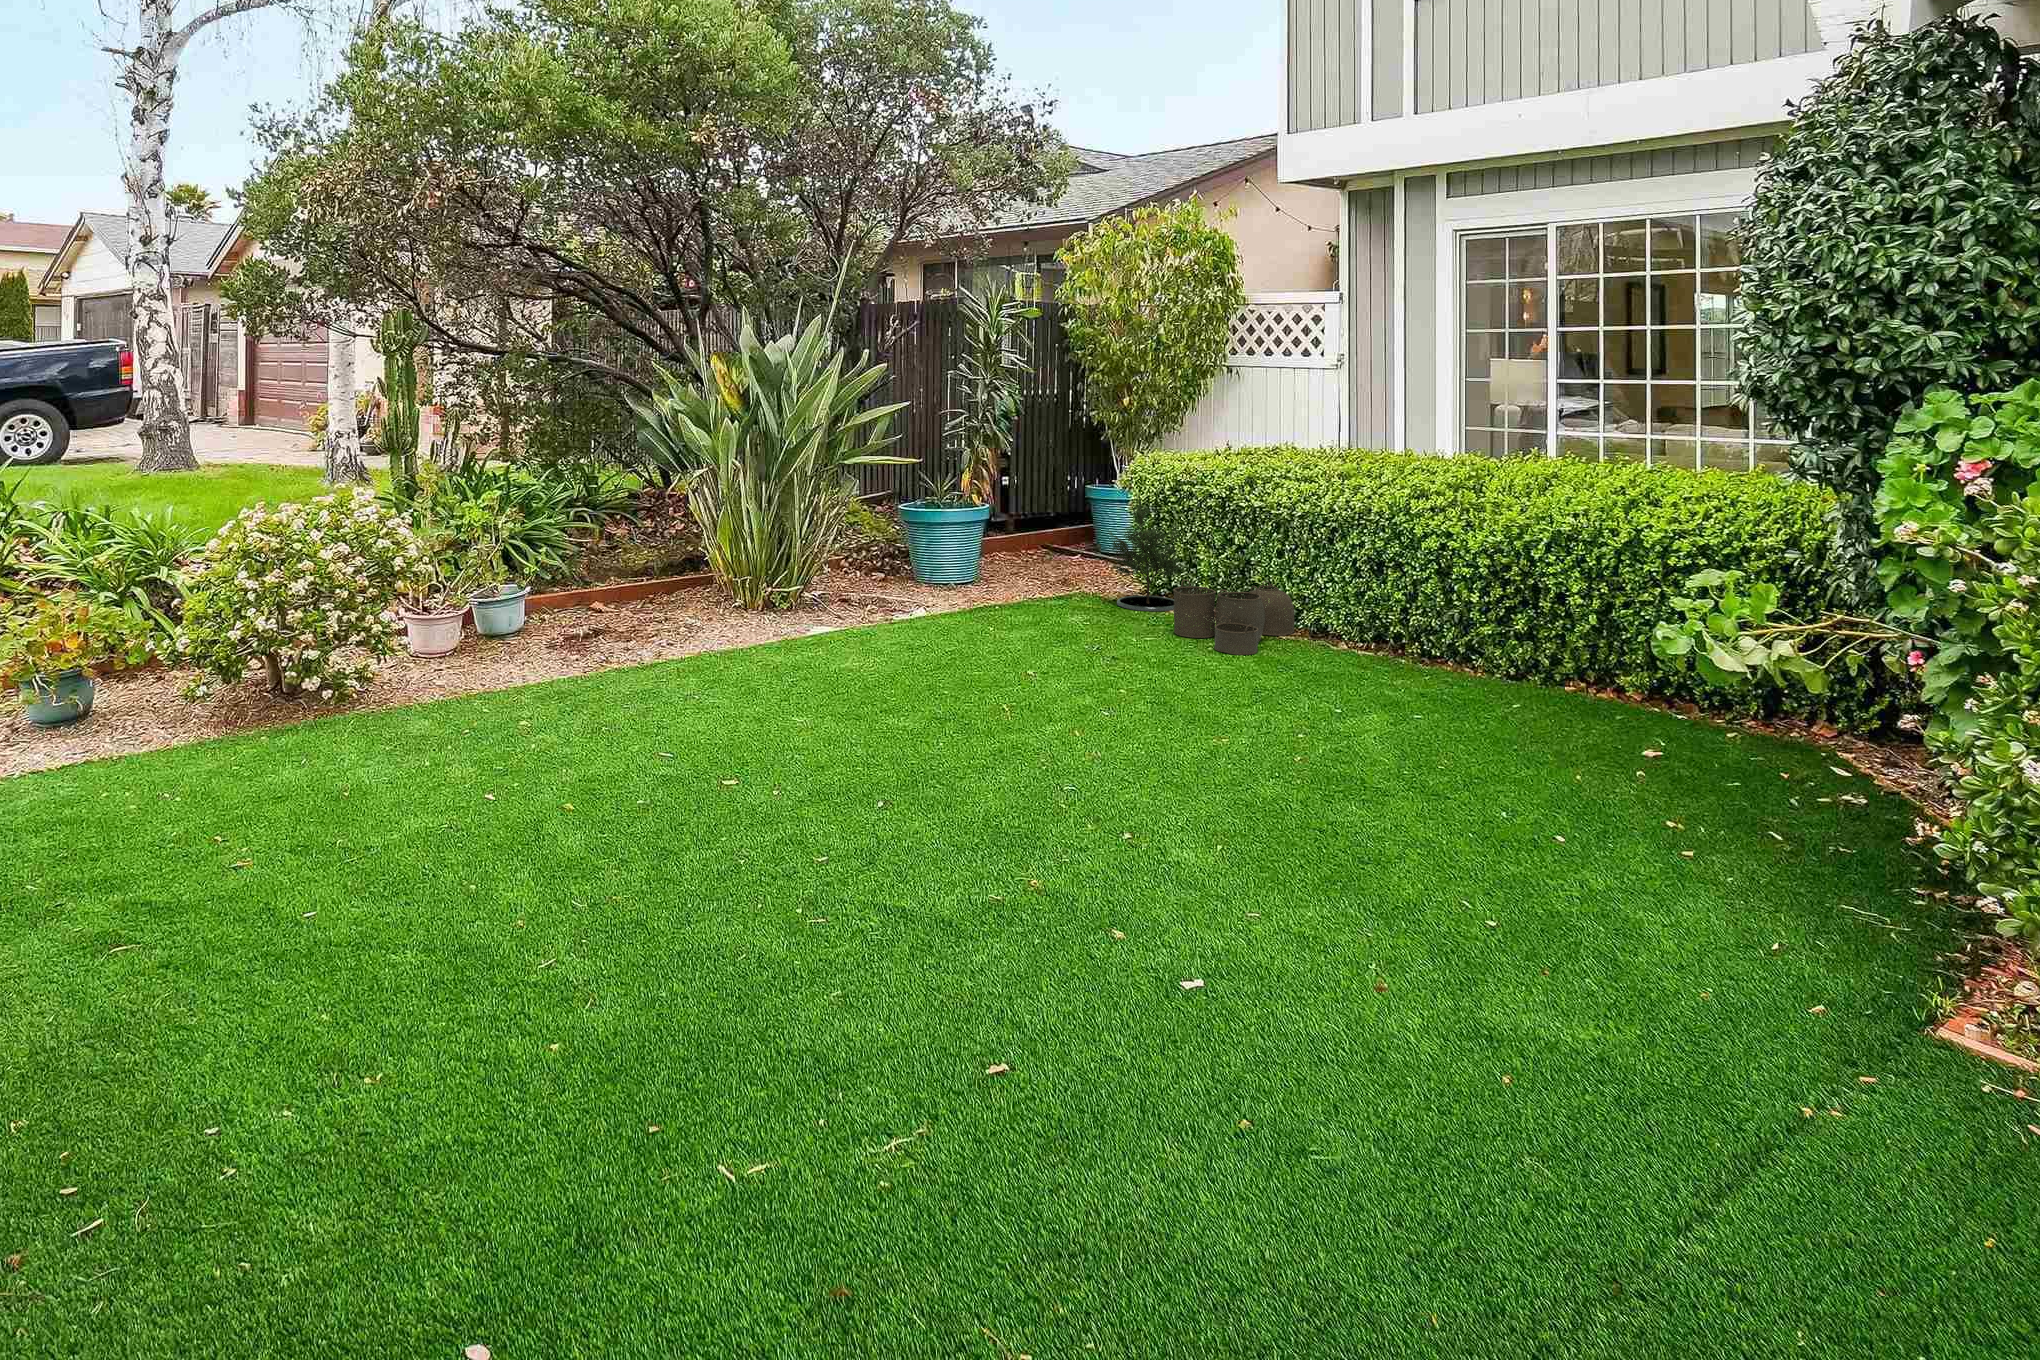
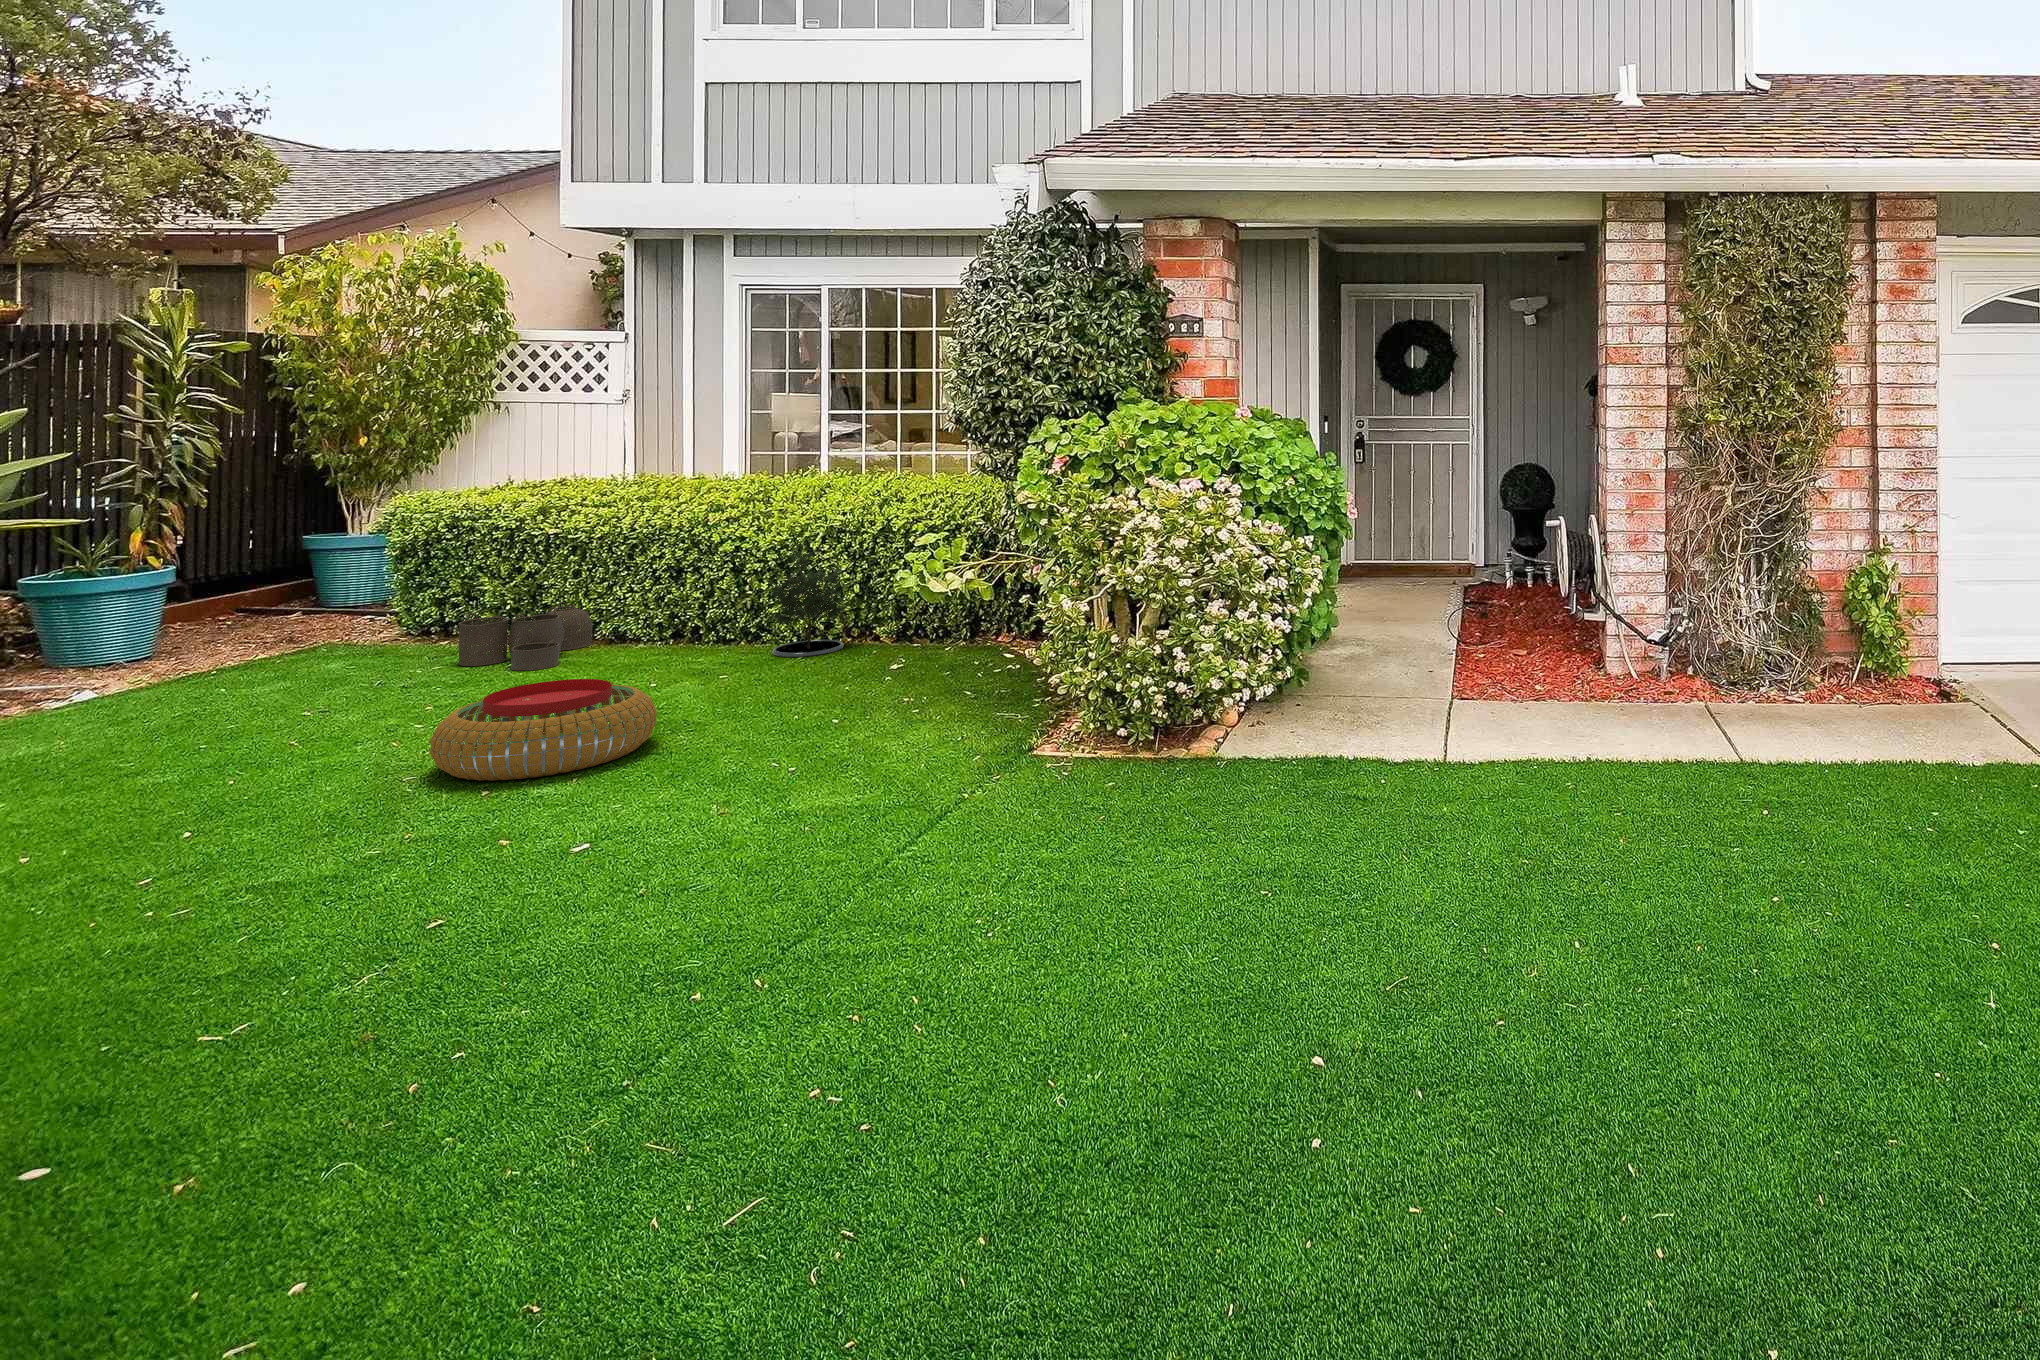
potted tree: present [1110,495,1185,611] -> present [770,539,848,657]
pouf: none [1099,687,1327,817] -> present [430,679,657,781]

